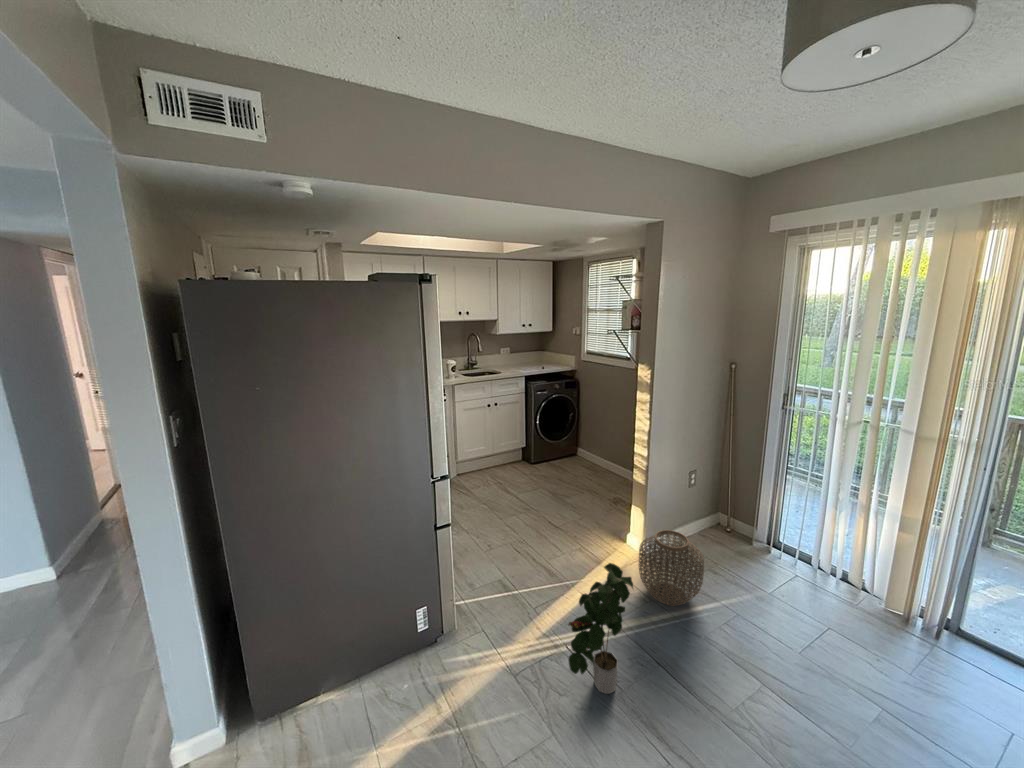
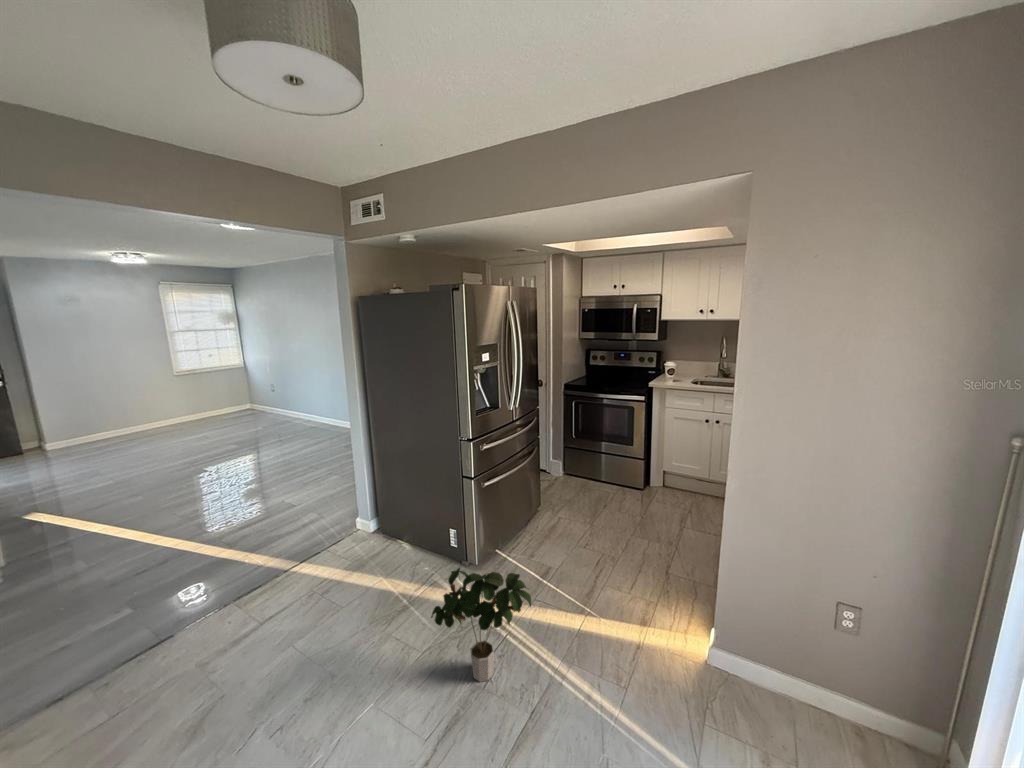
woven basket: present [639,530,704,606] -> none [609,613,697,724]

